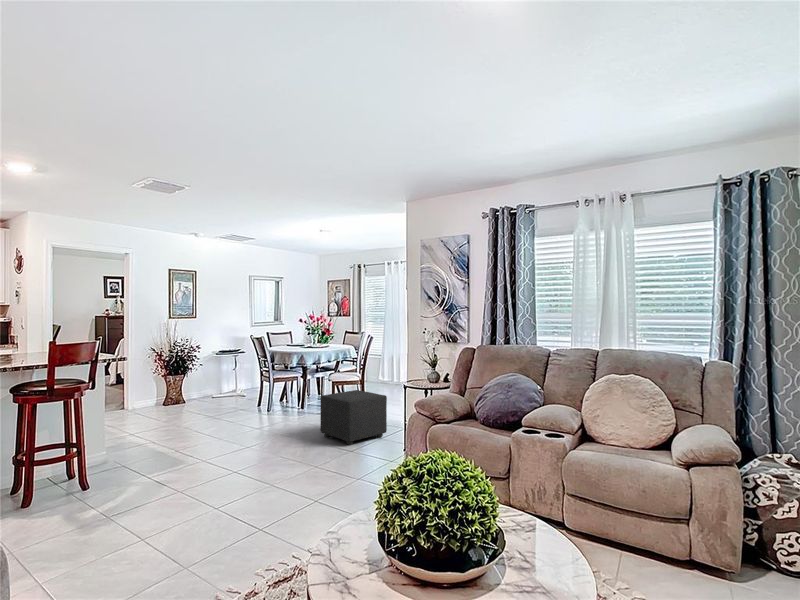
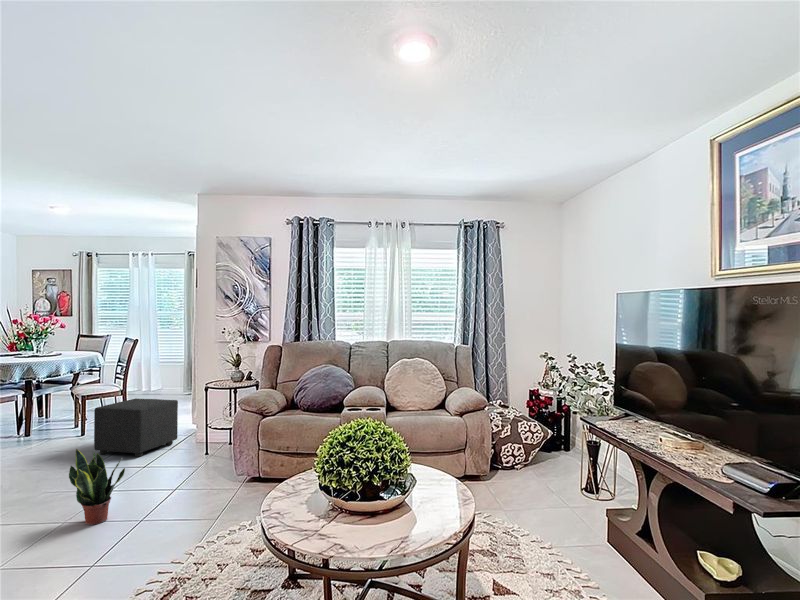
potted plant: none [255,435,301,507] -> present [69,449,125,525]

